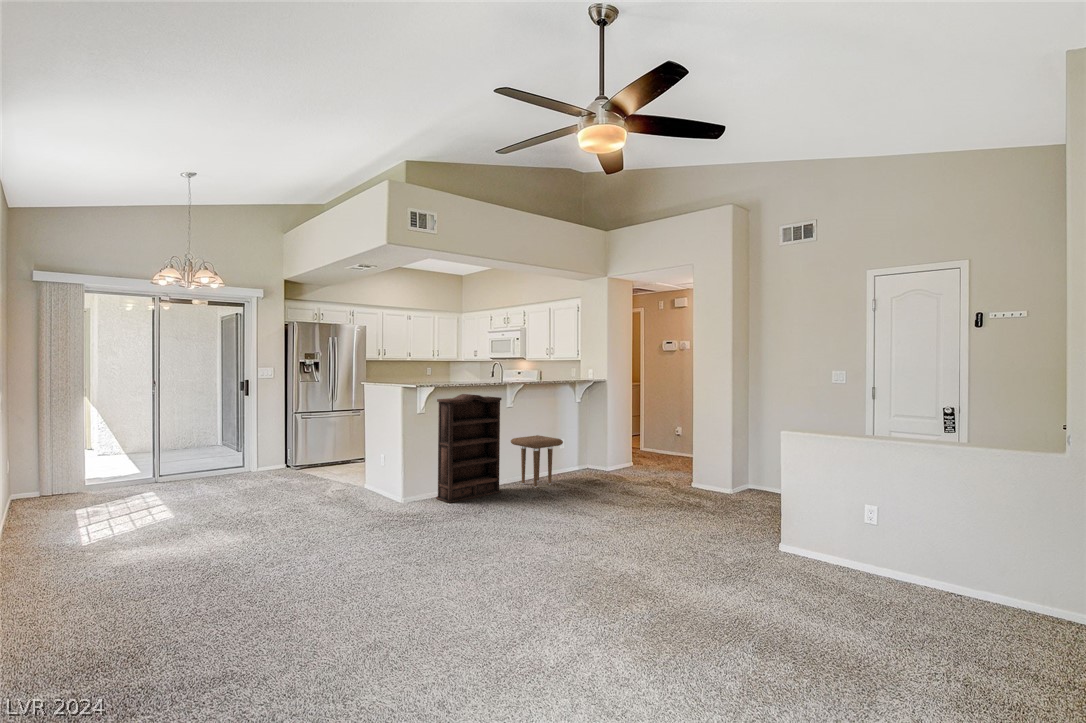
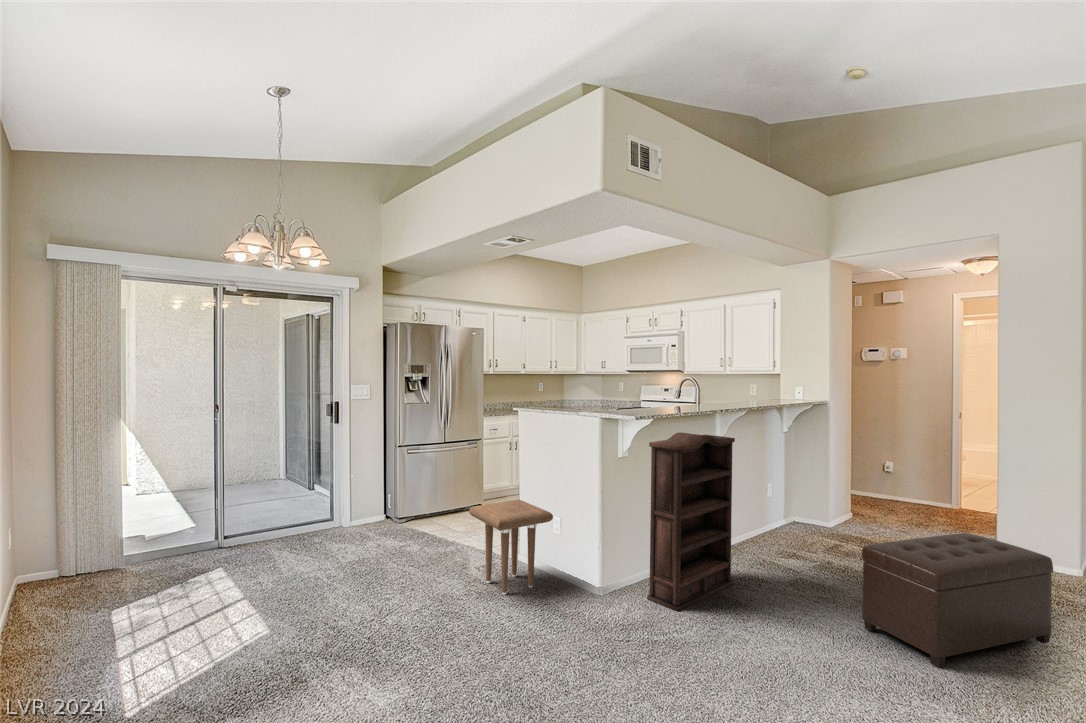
side table: present [511,435,563,488] -> present [469,500,553,595]
ottoman: none [553,453,657,519] -> present [862,533,1053,668]

